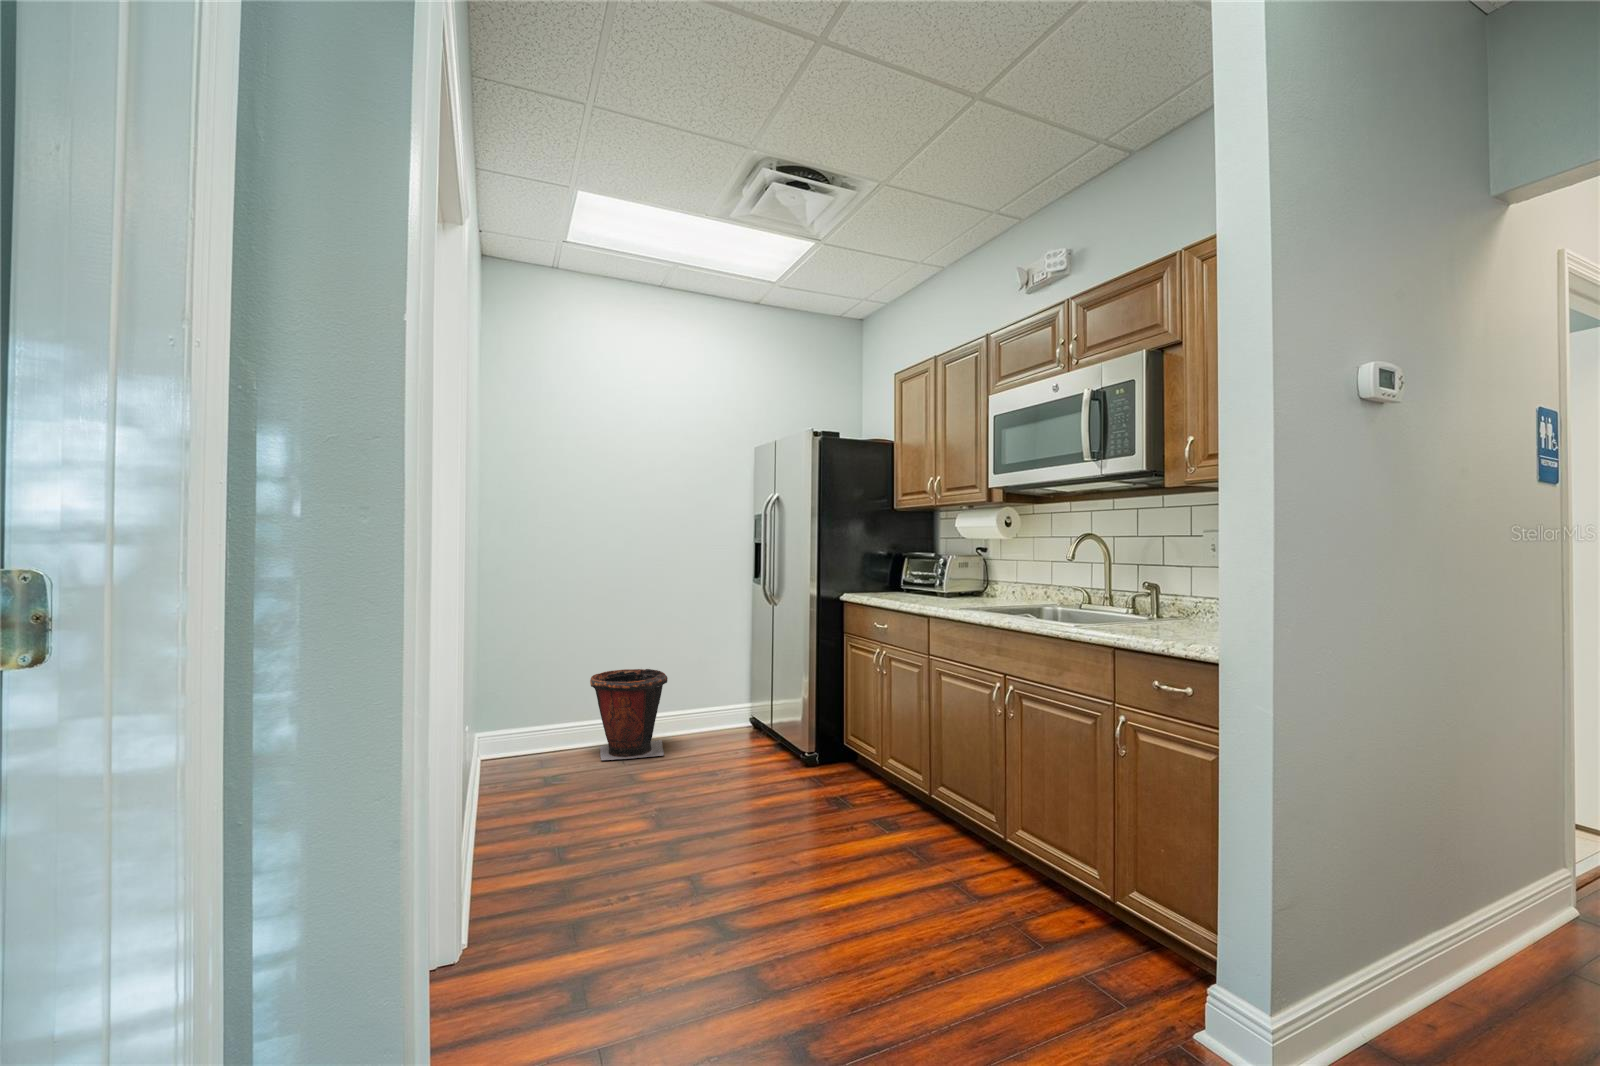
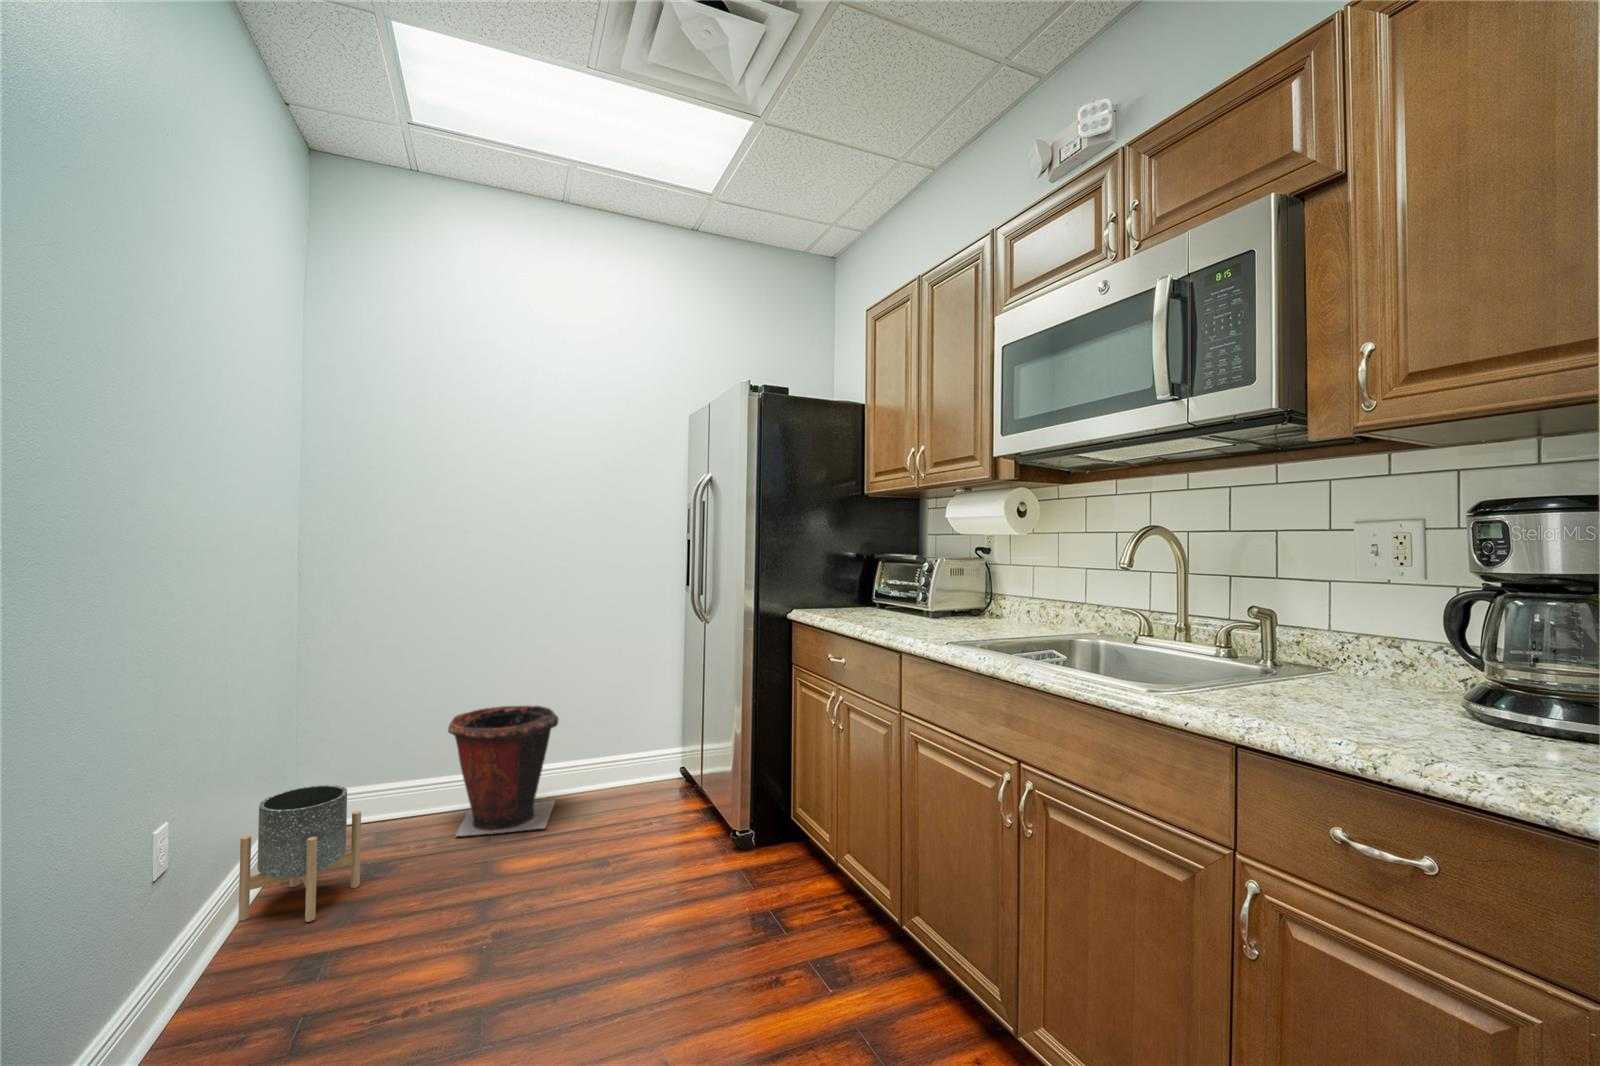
planter: none [484,717,552,803] -> present [238,785,361,922]

